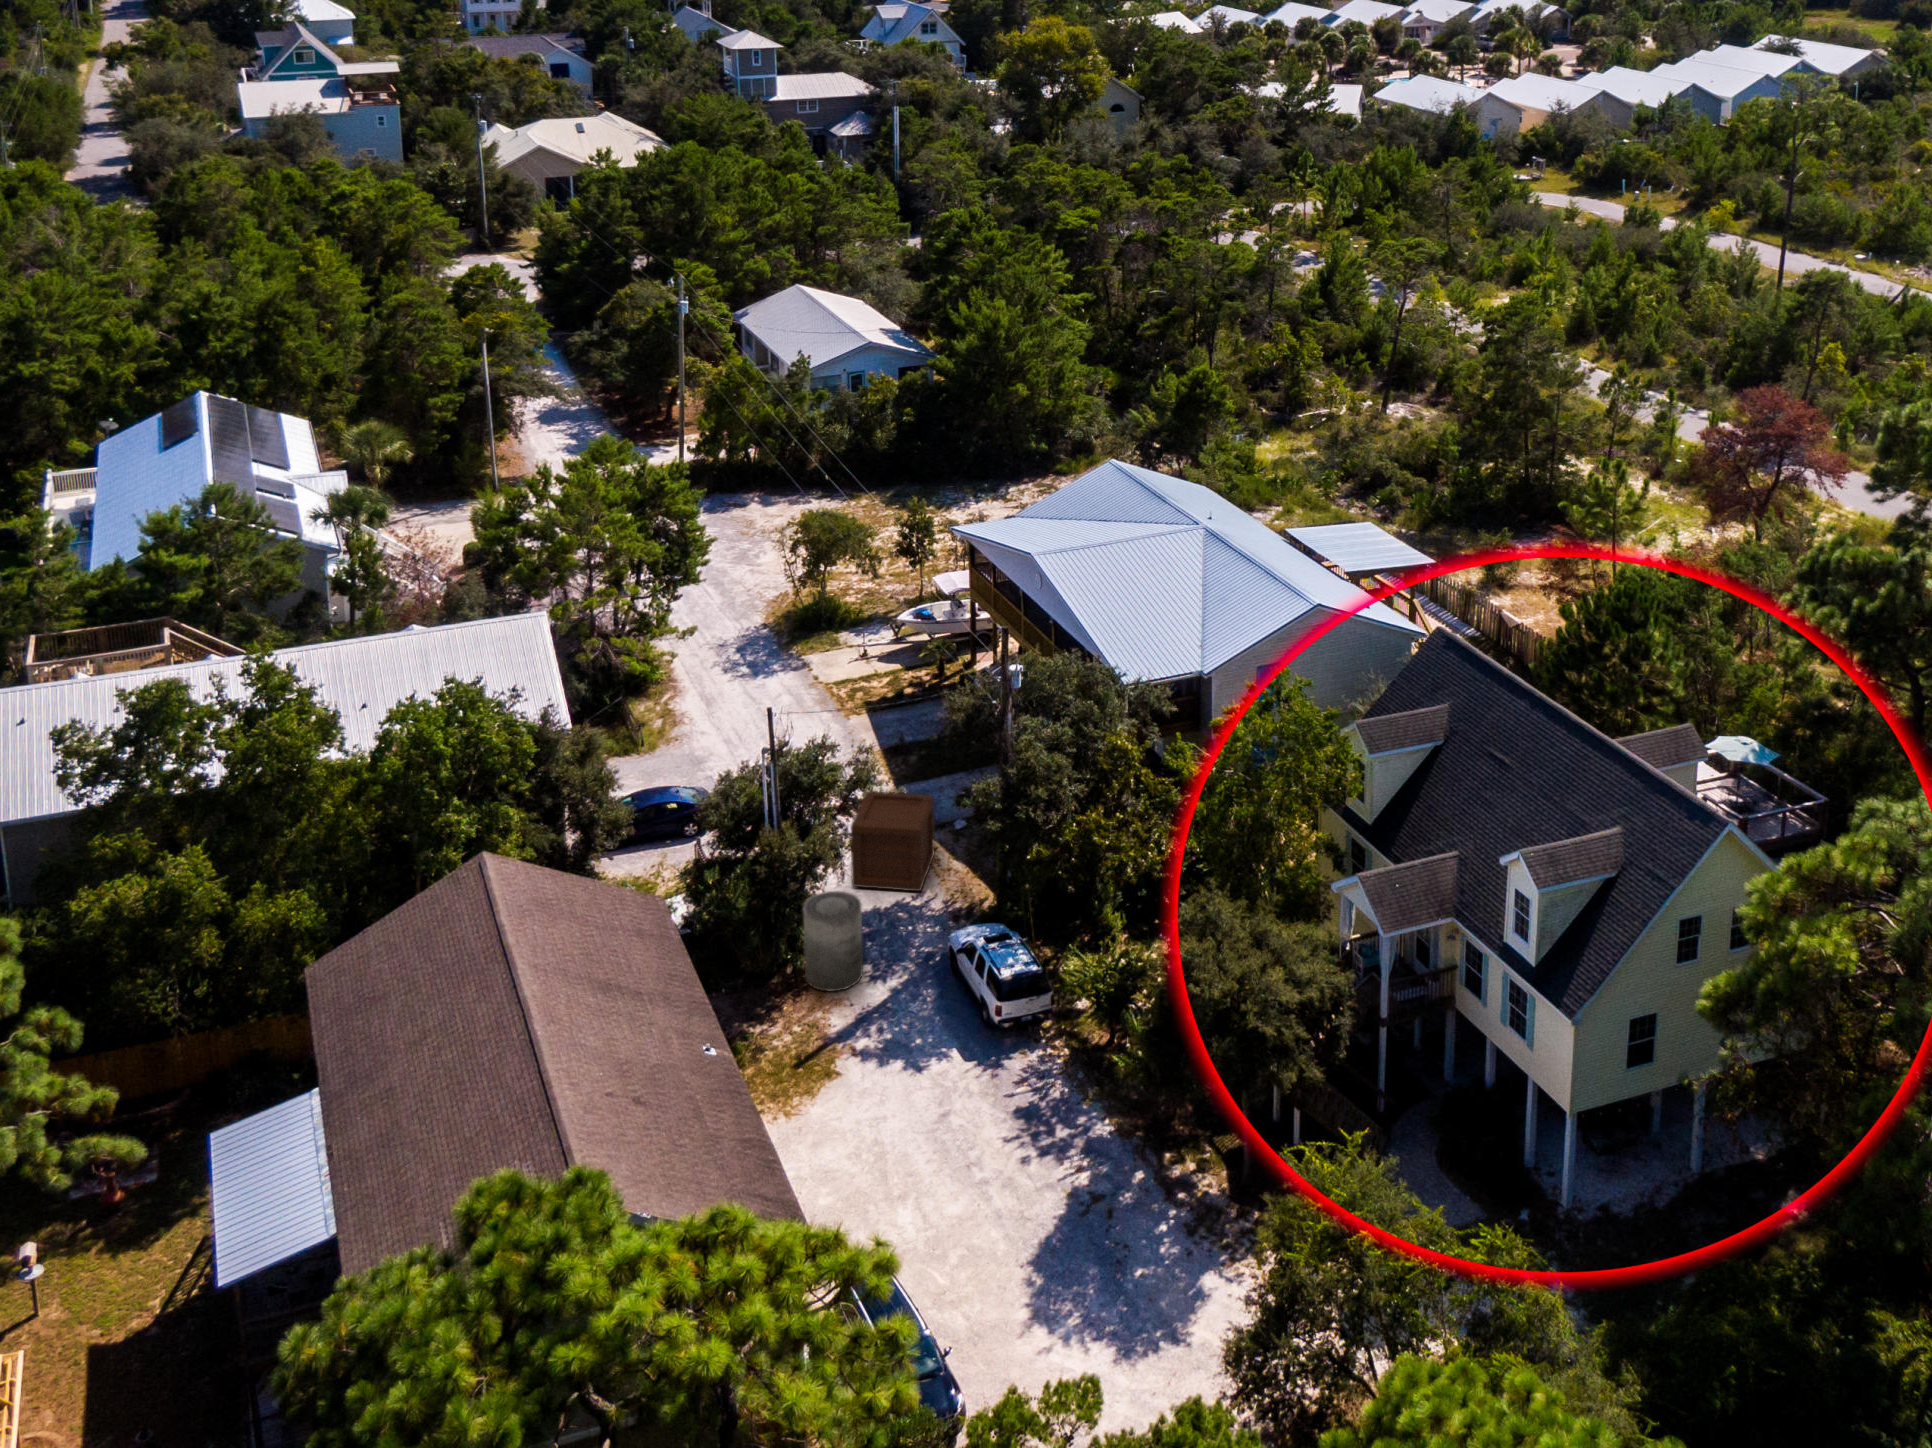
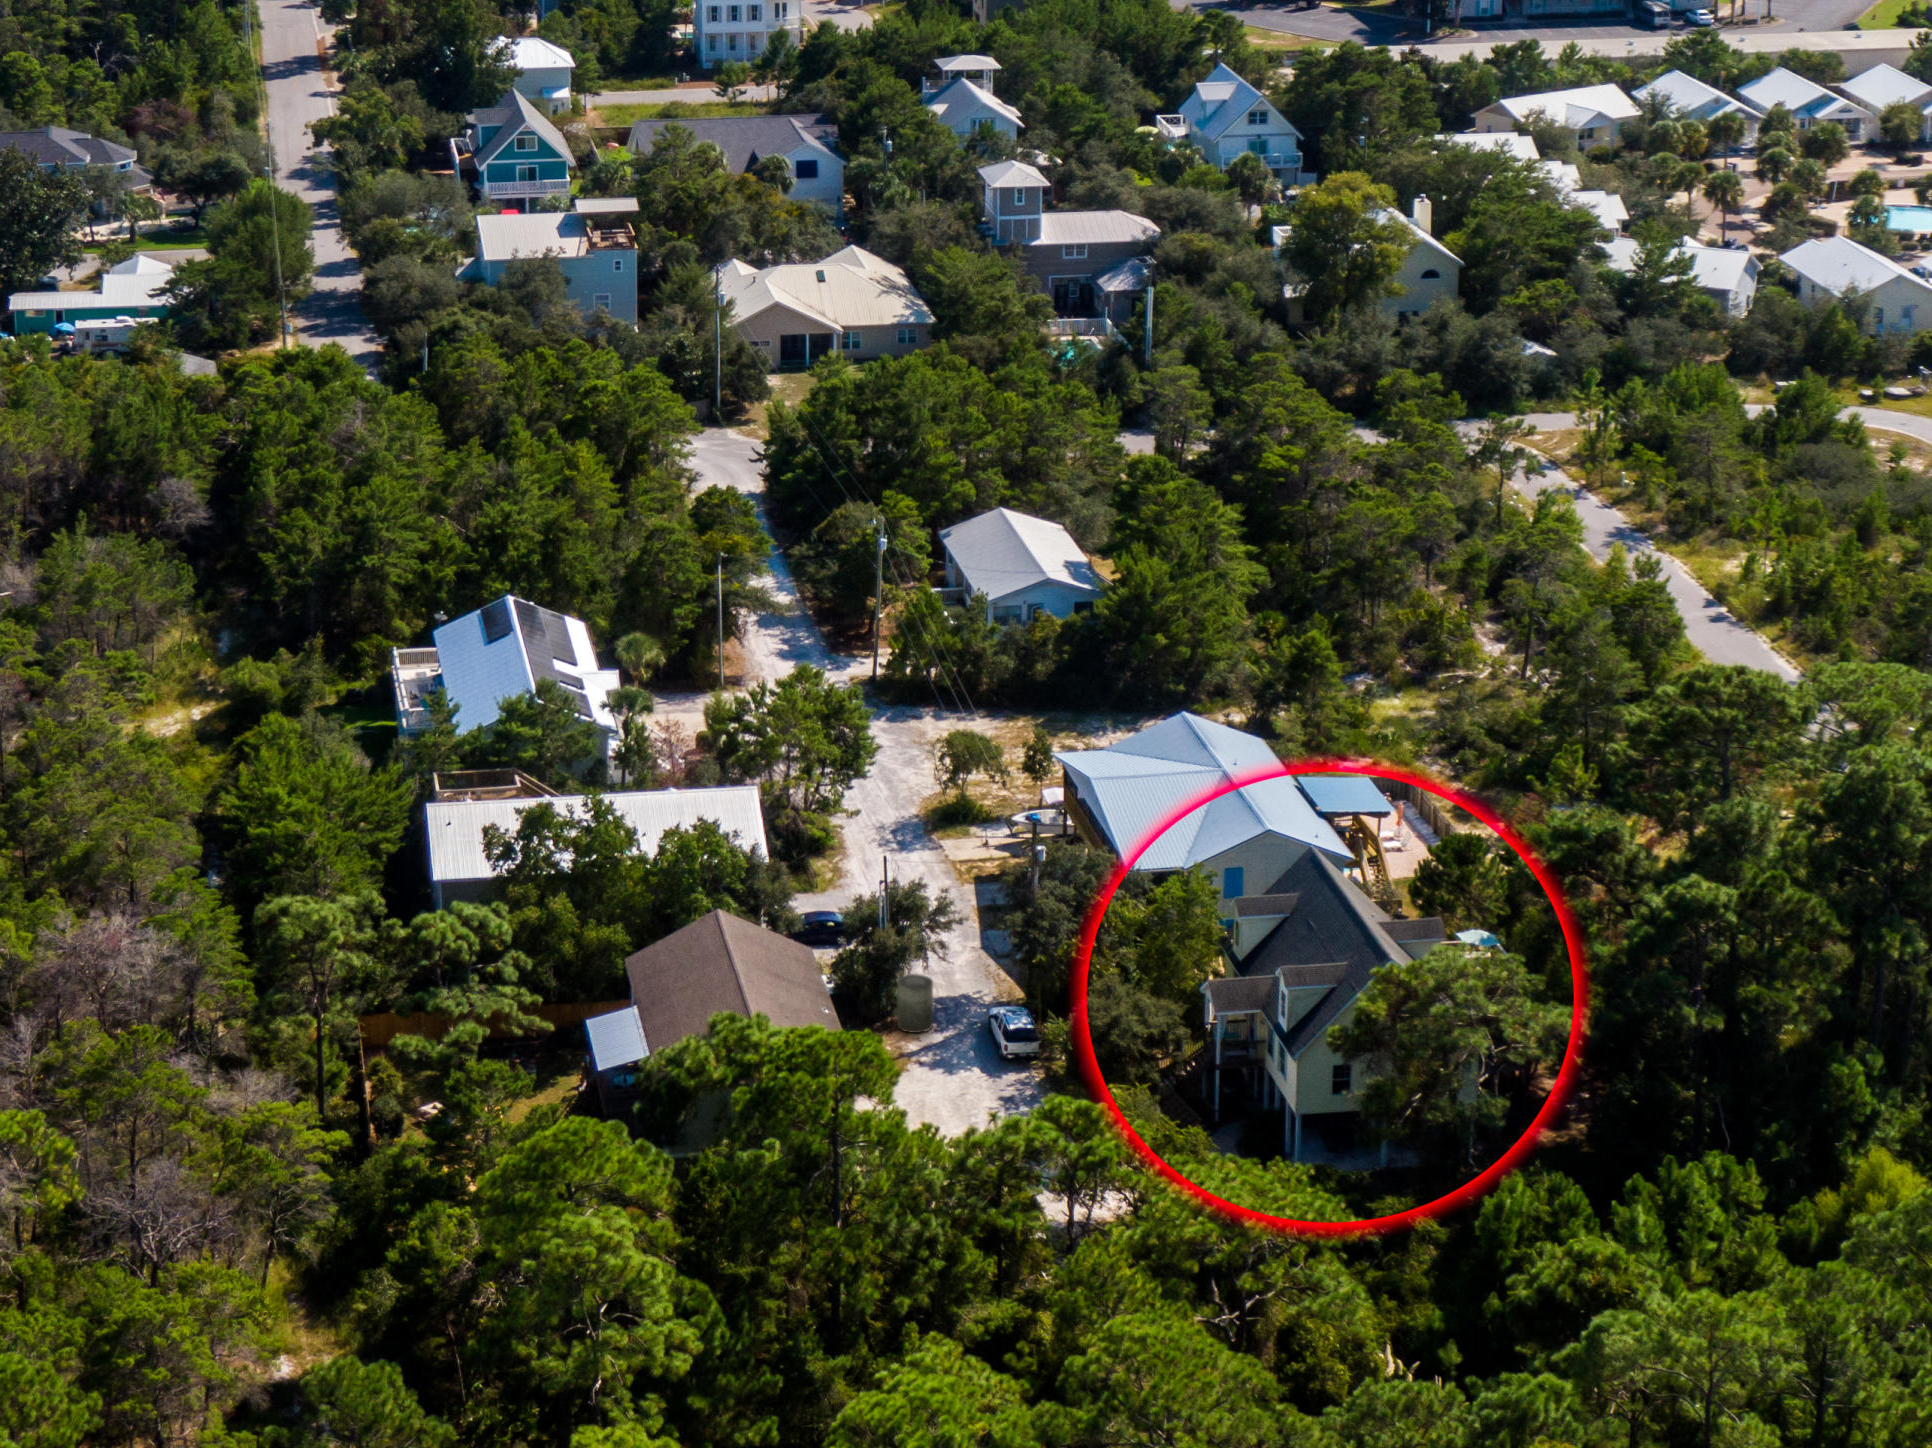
wooden crate: present [851,791,934,891] -> none [938,925,997,991]

